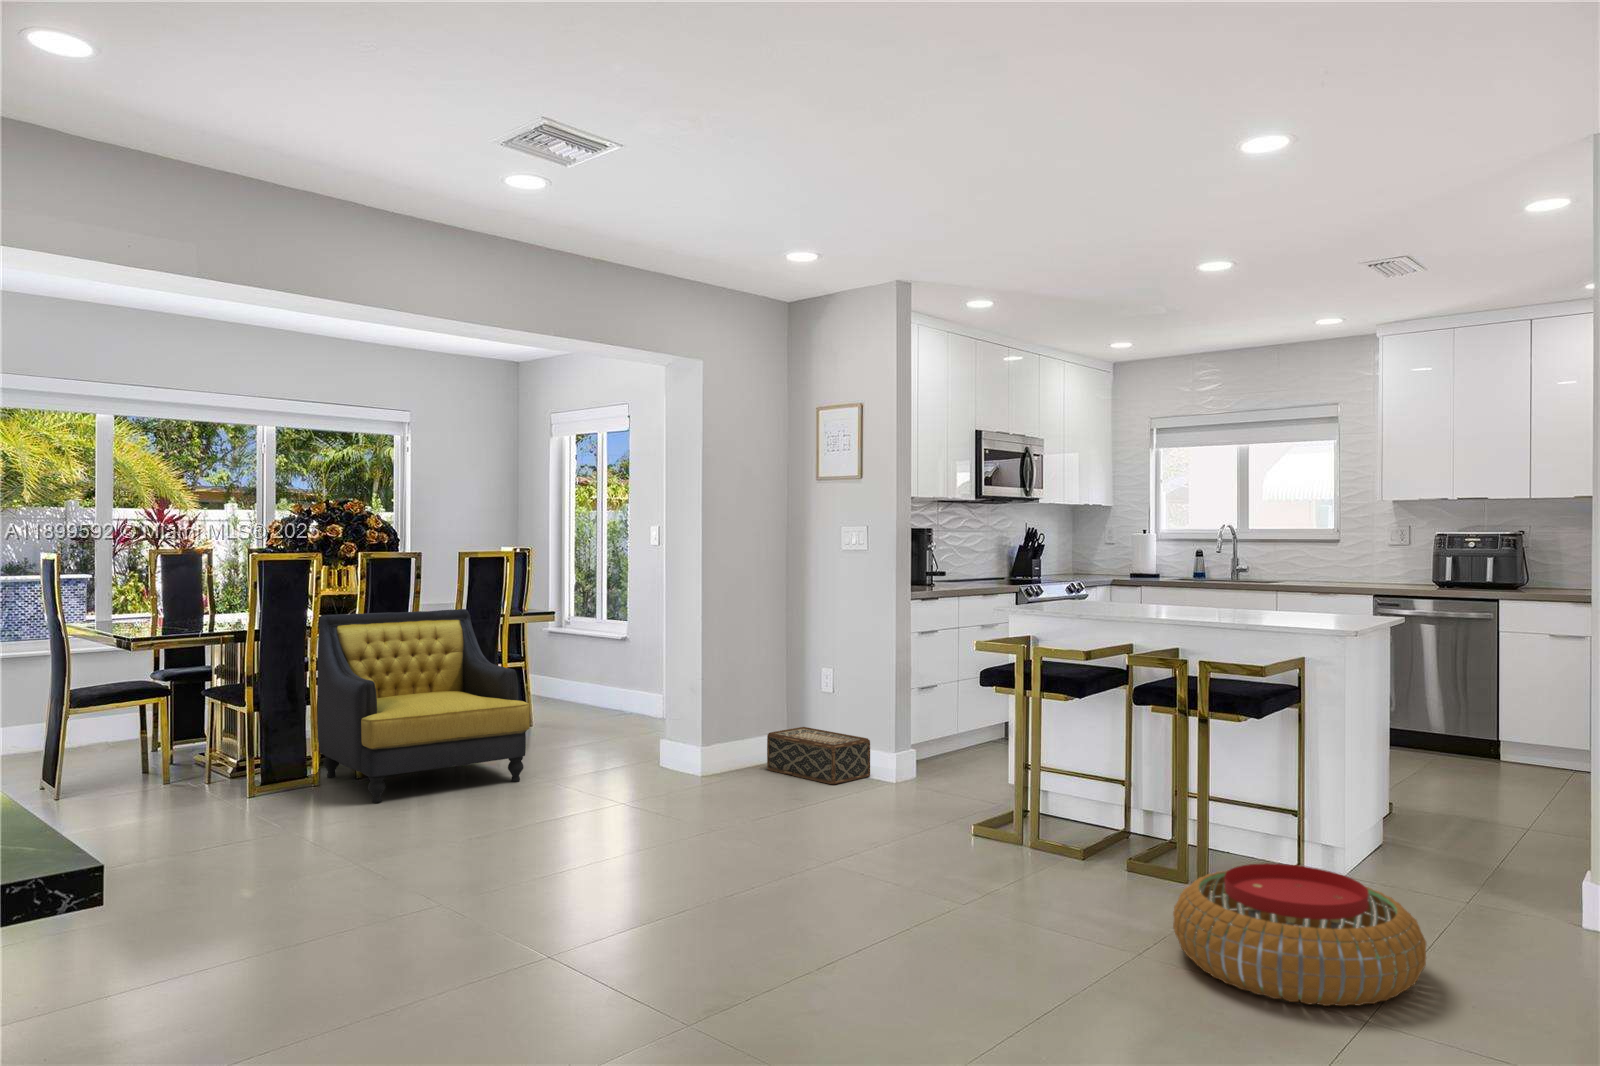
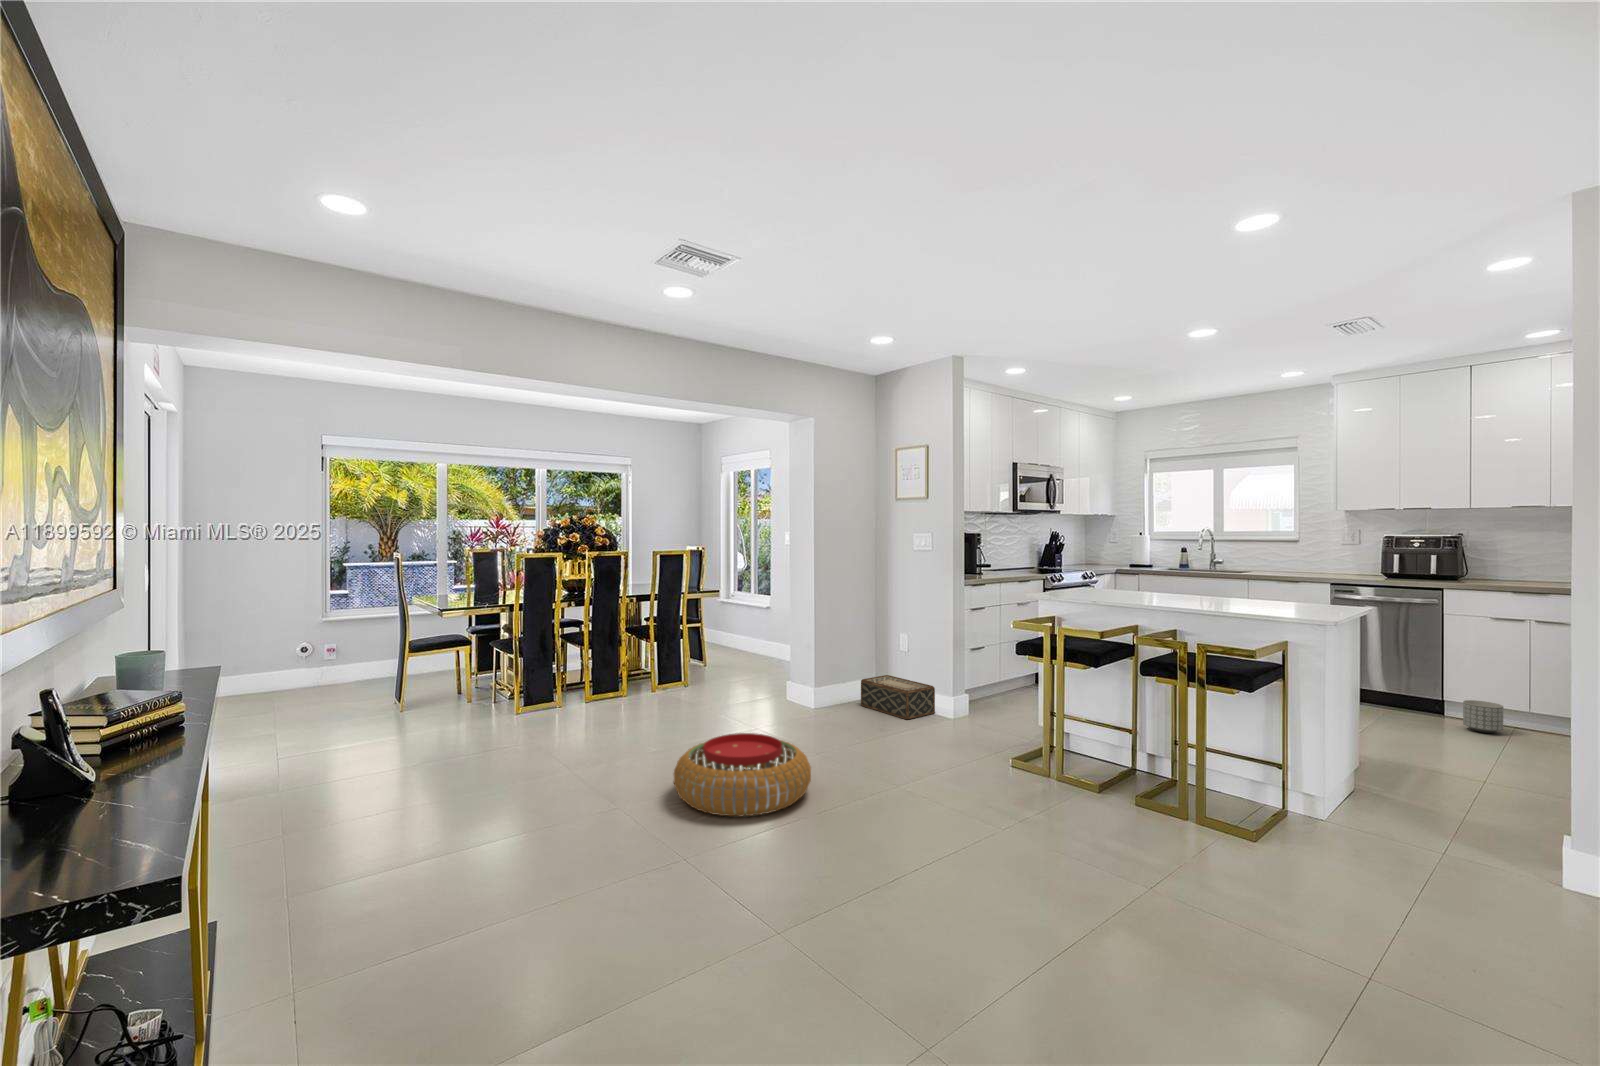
armchair: present [318,609,530,803] -> none [559,589,695,723]
planter: none [1520,739,1563,778] -> present [1463,700,1503,733]
pouf: present [1173,863,1426,1006] -> present [674,733,811,816]

